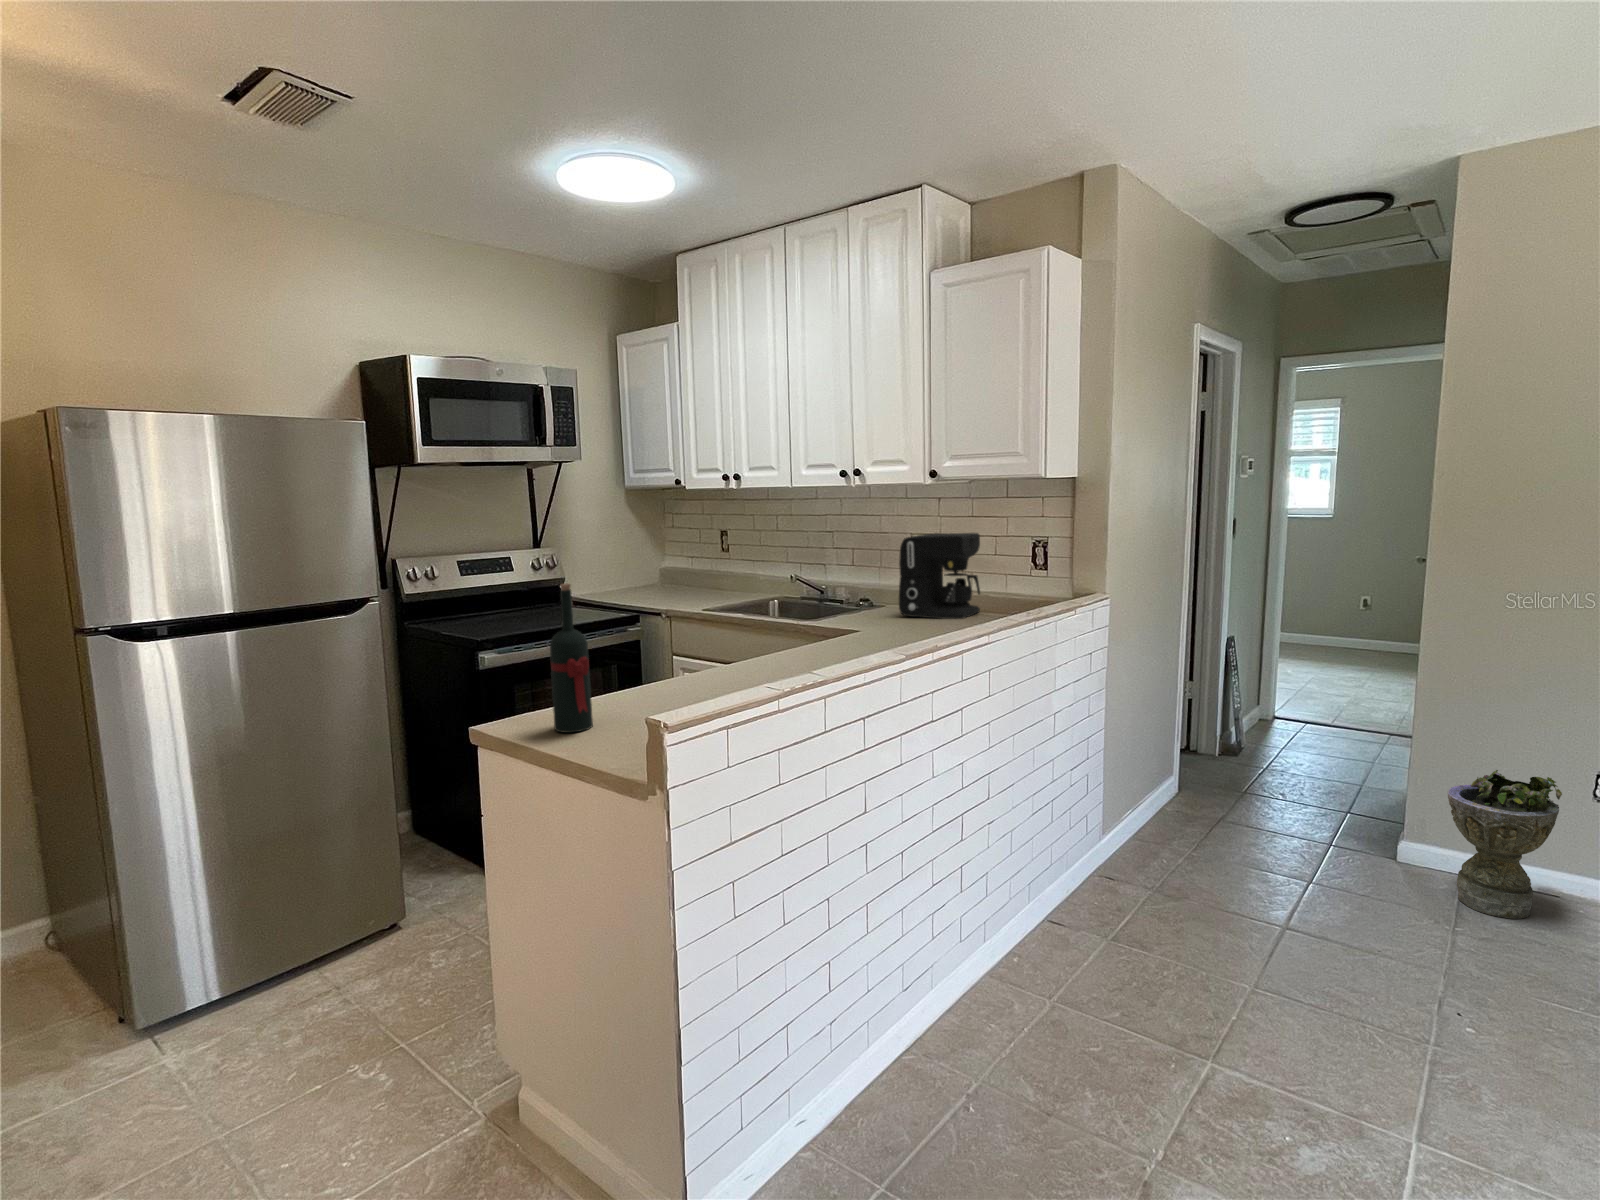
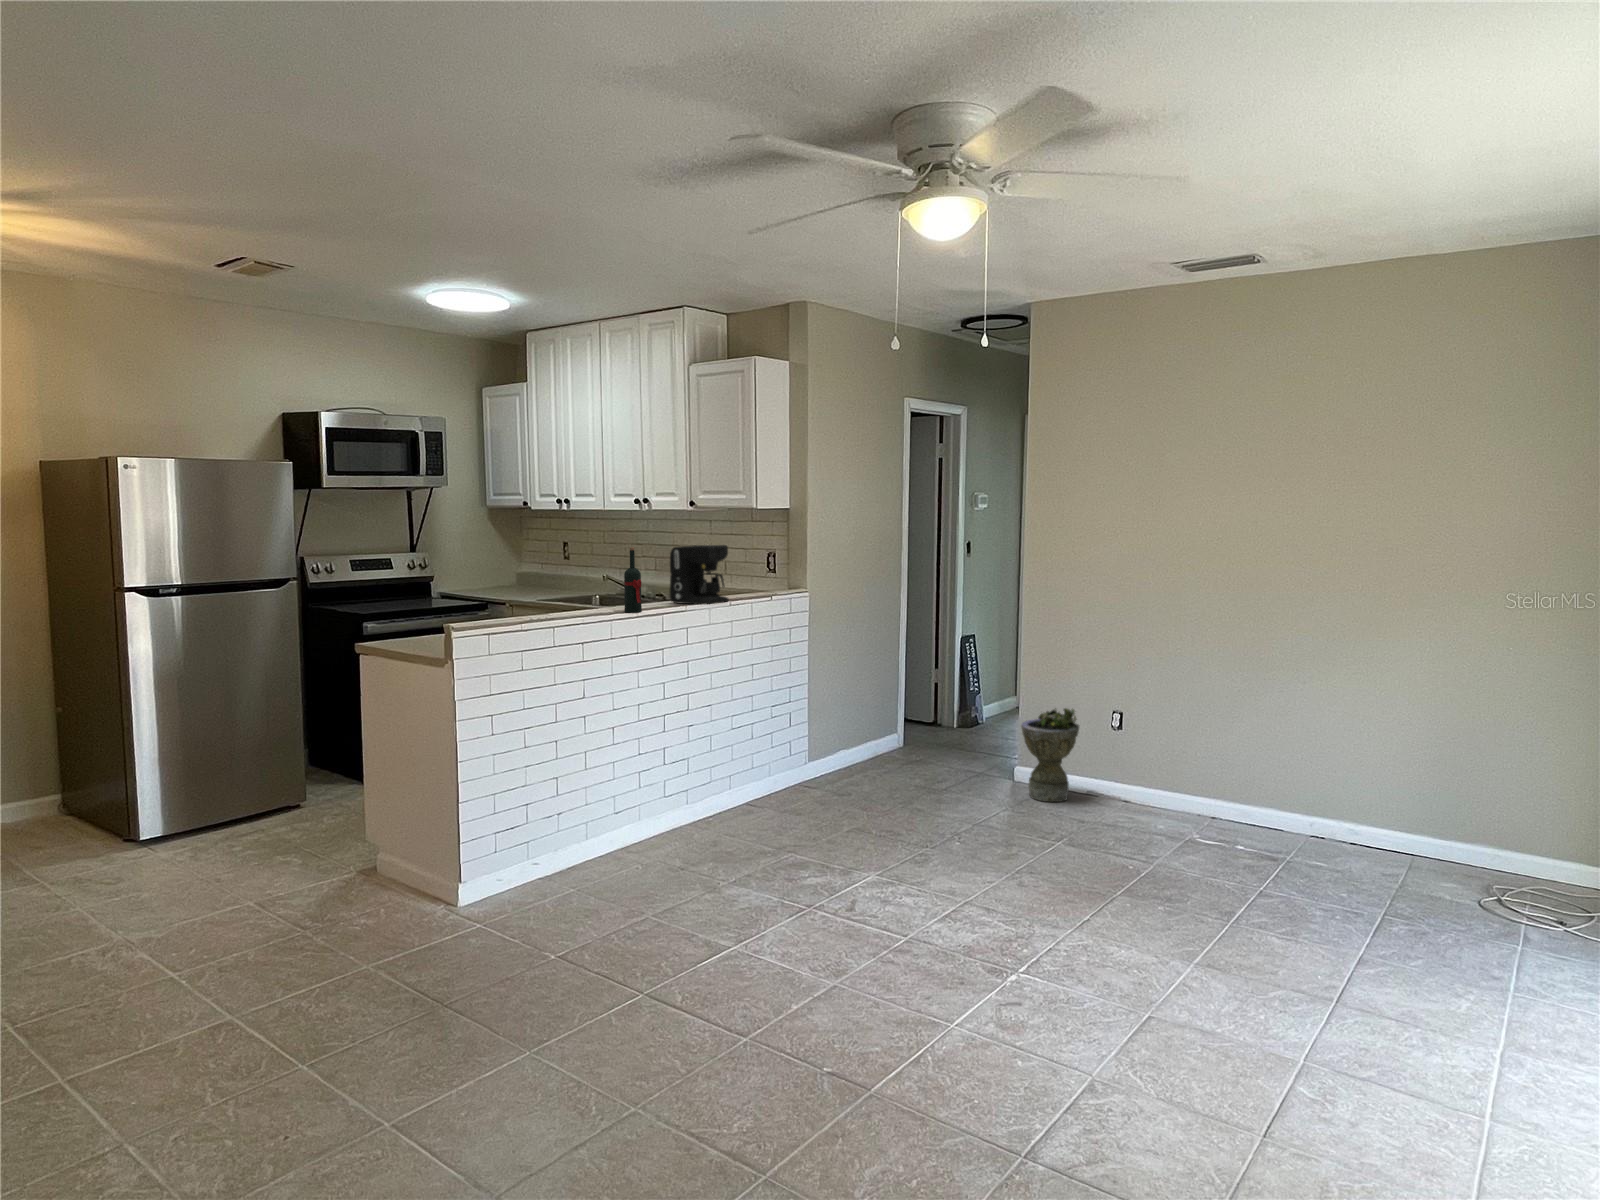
wine bottle: present [550,584,593,733] -> present [624,548,642,613]

